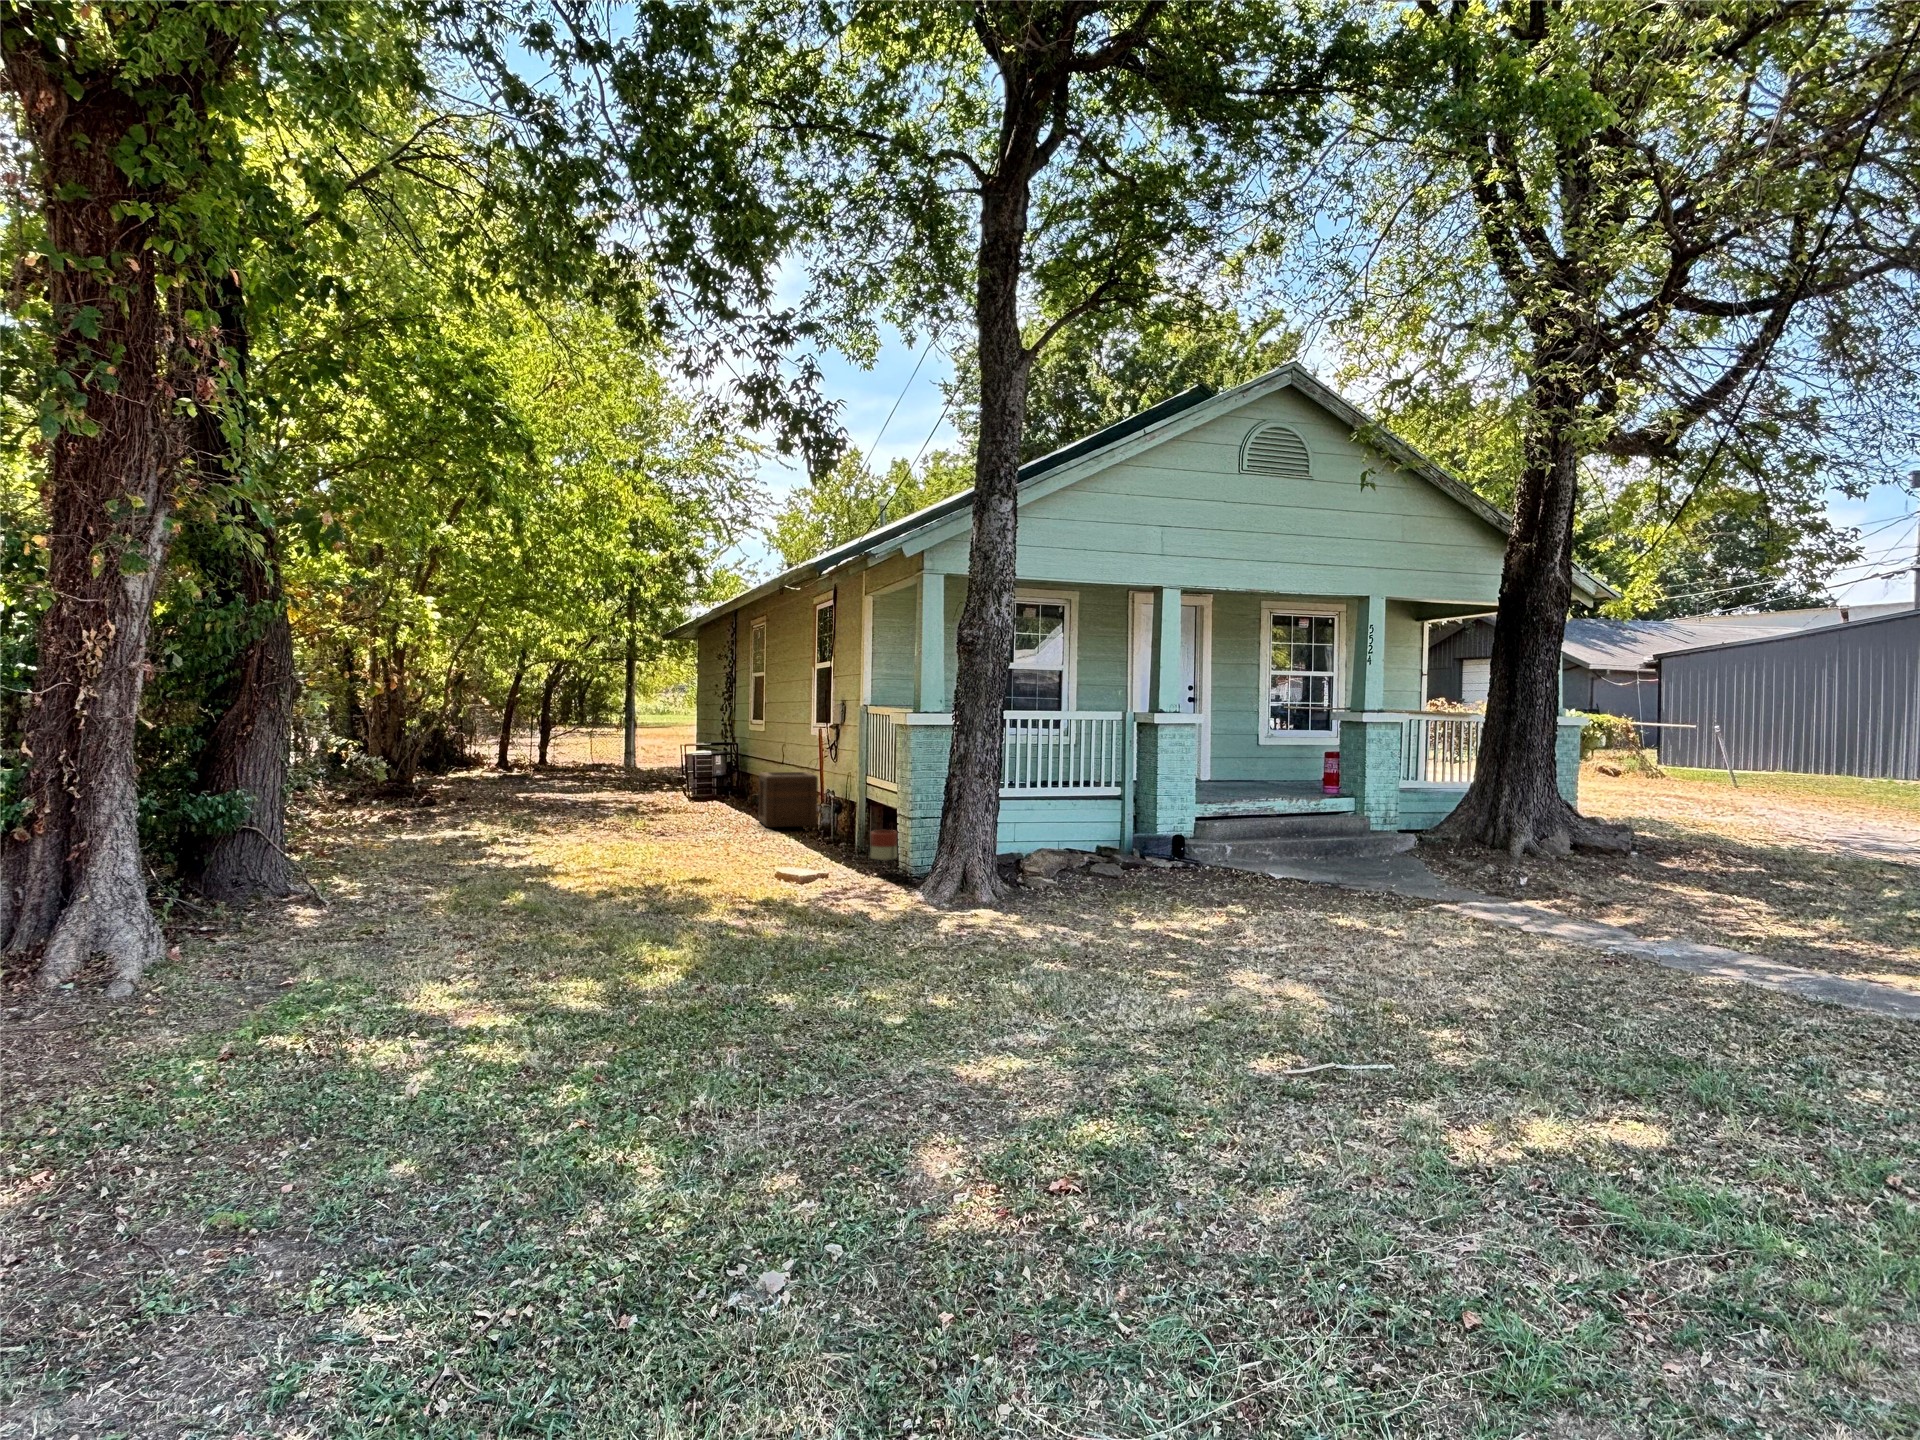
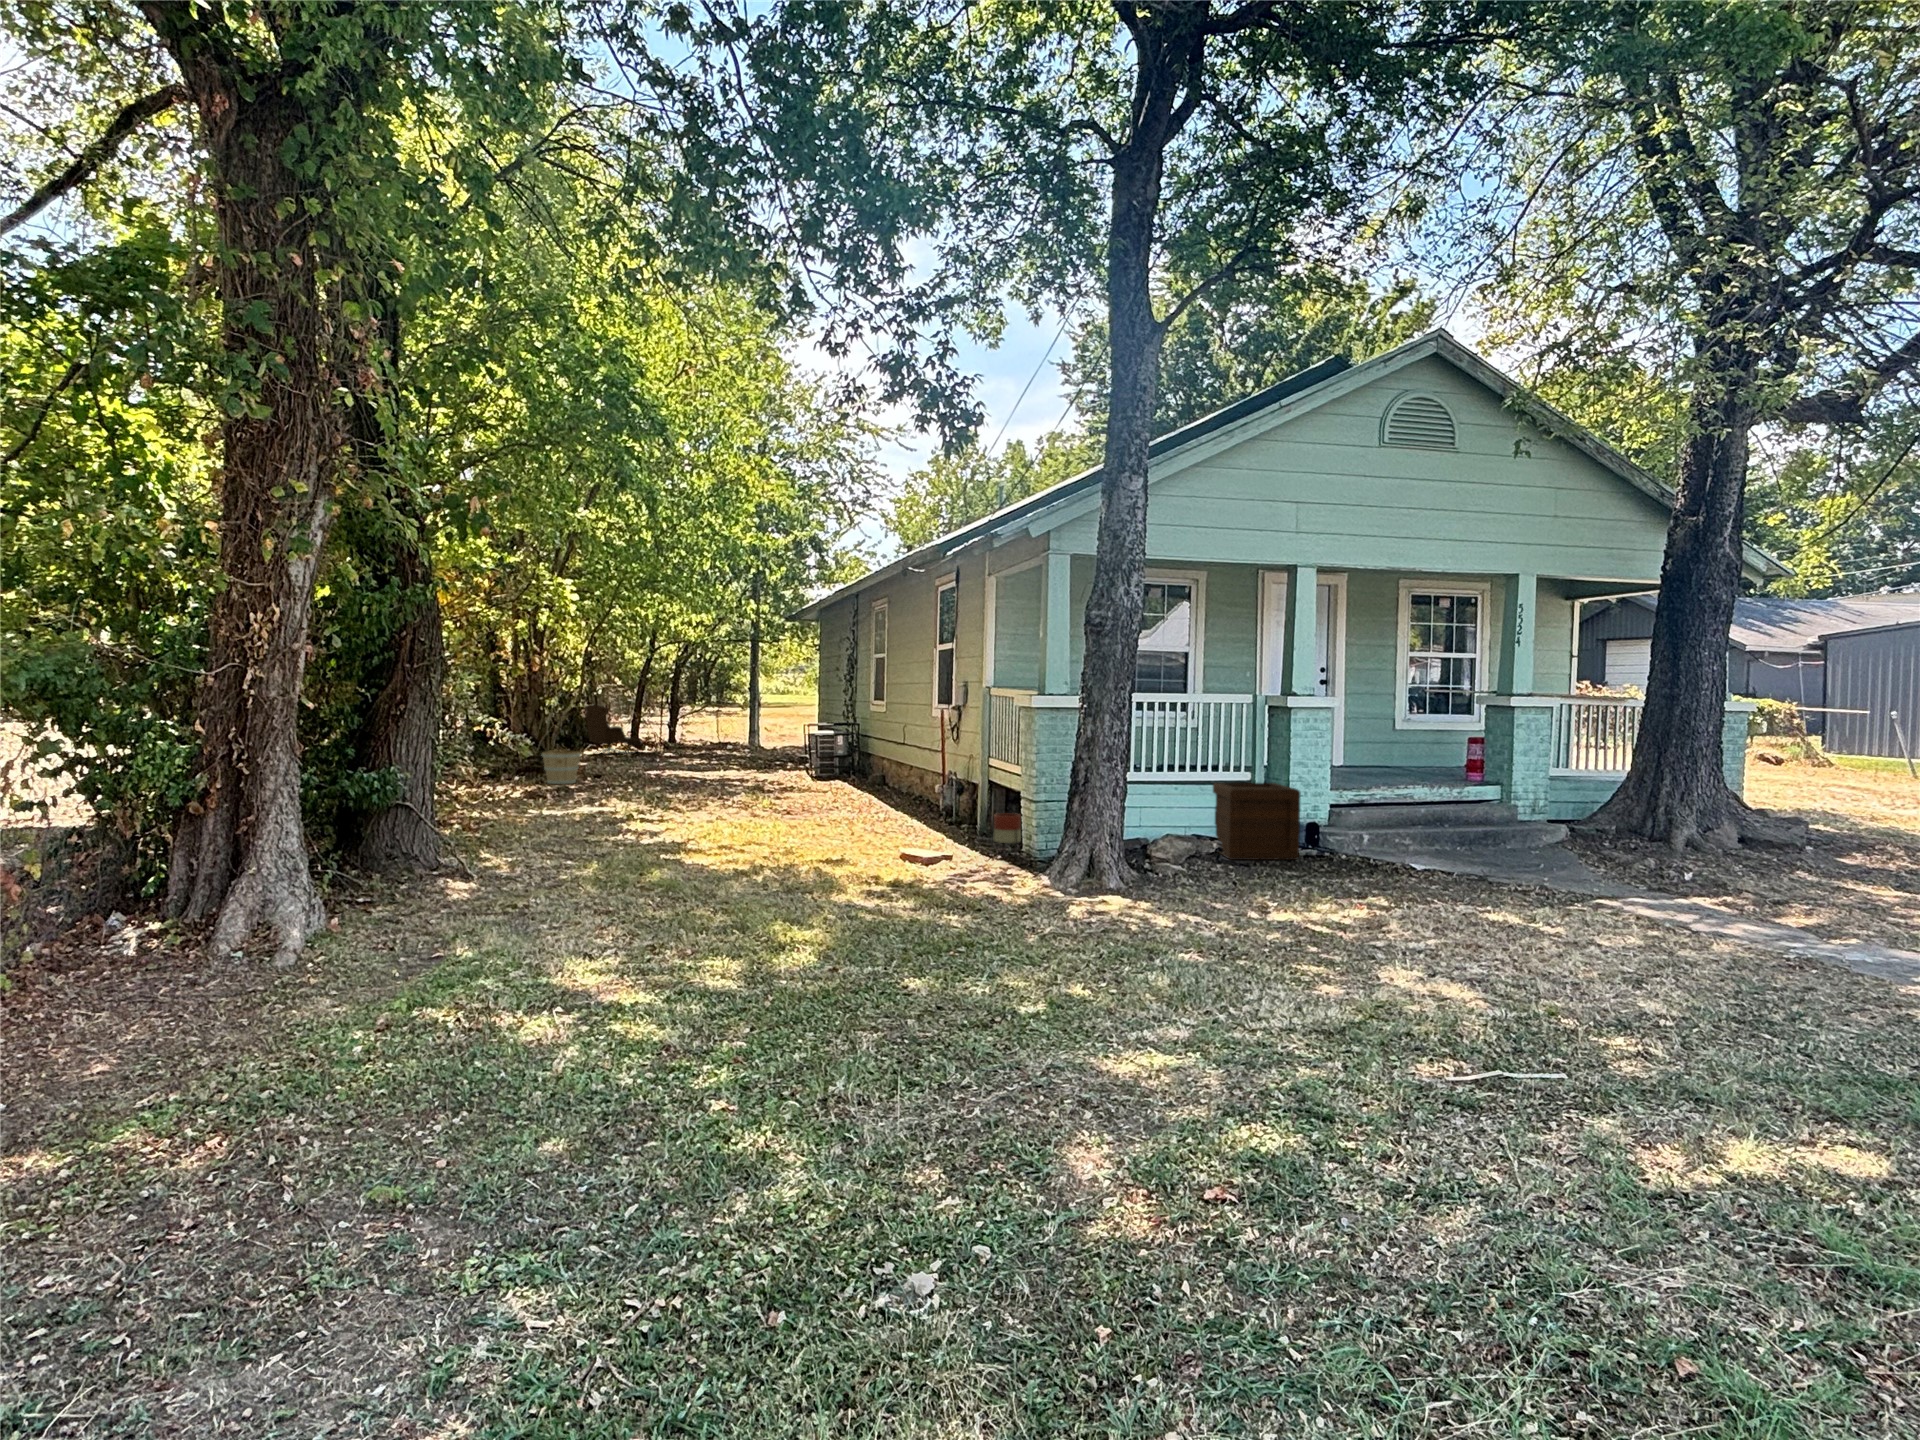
lounge chair: none [452,723,515,775] -> present [585,705,643,754]
wooden bucket: none [403,770,447,805] -> present [542,750,581,784]
wooden crate: present [759,772,818,828] -> present [1213,783,1300,860]

